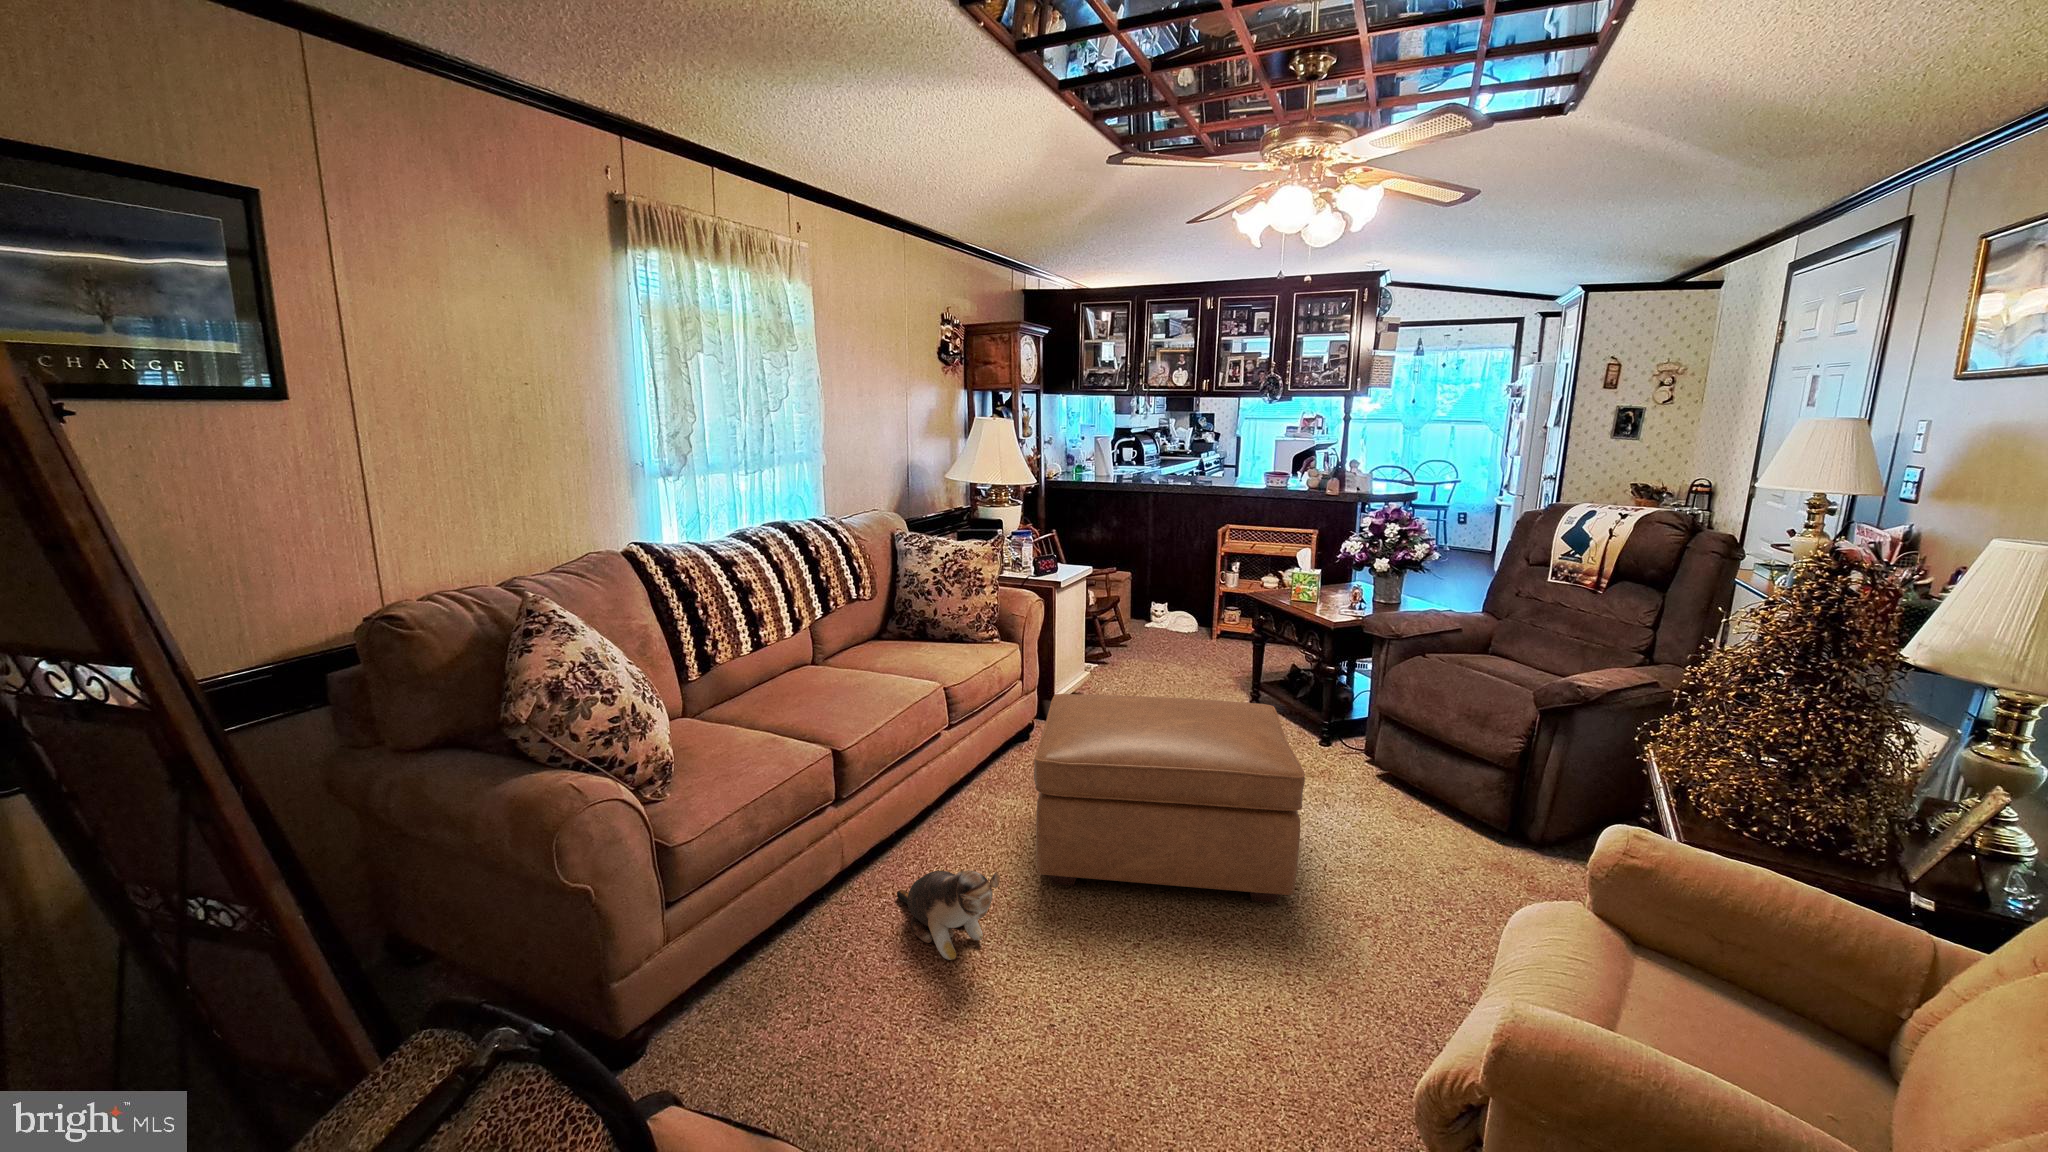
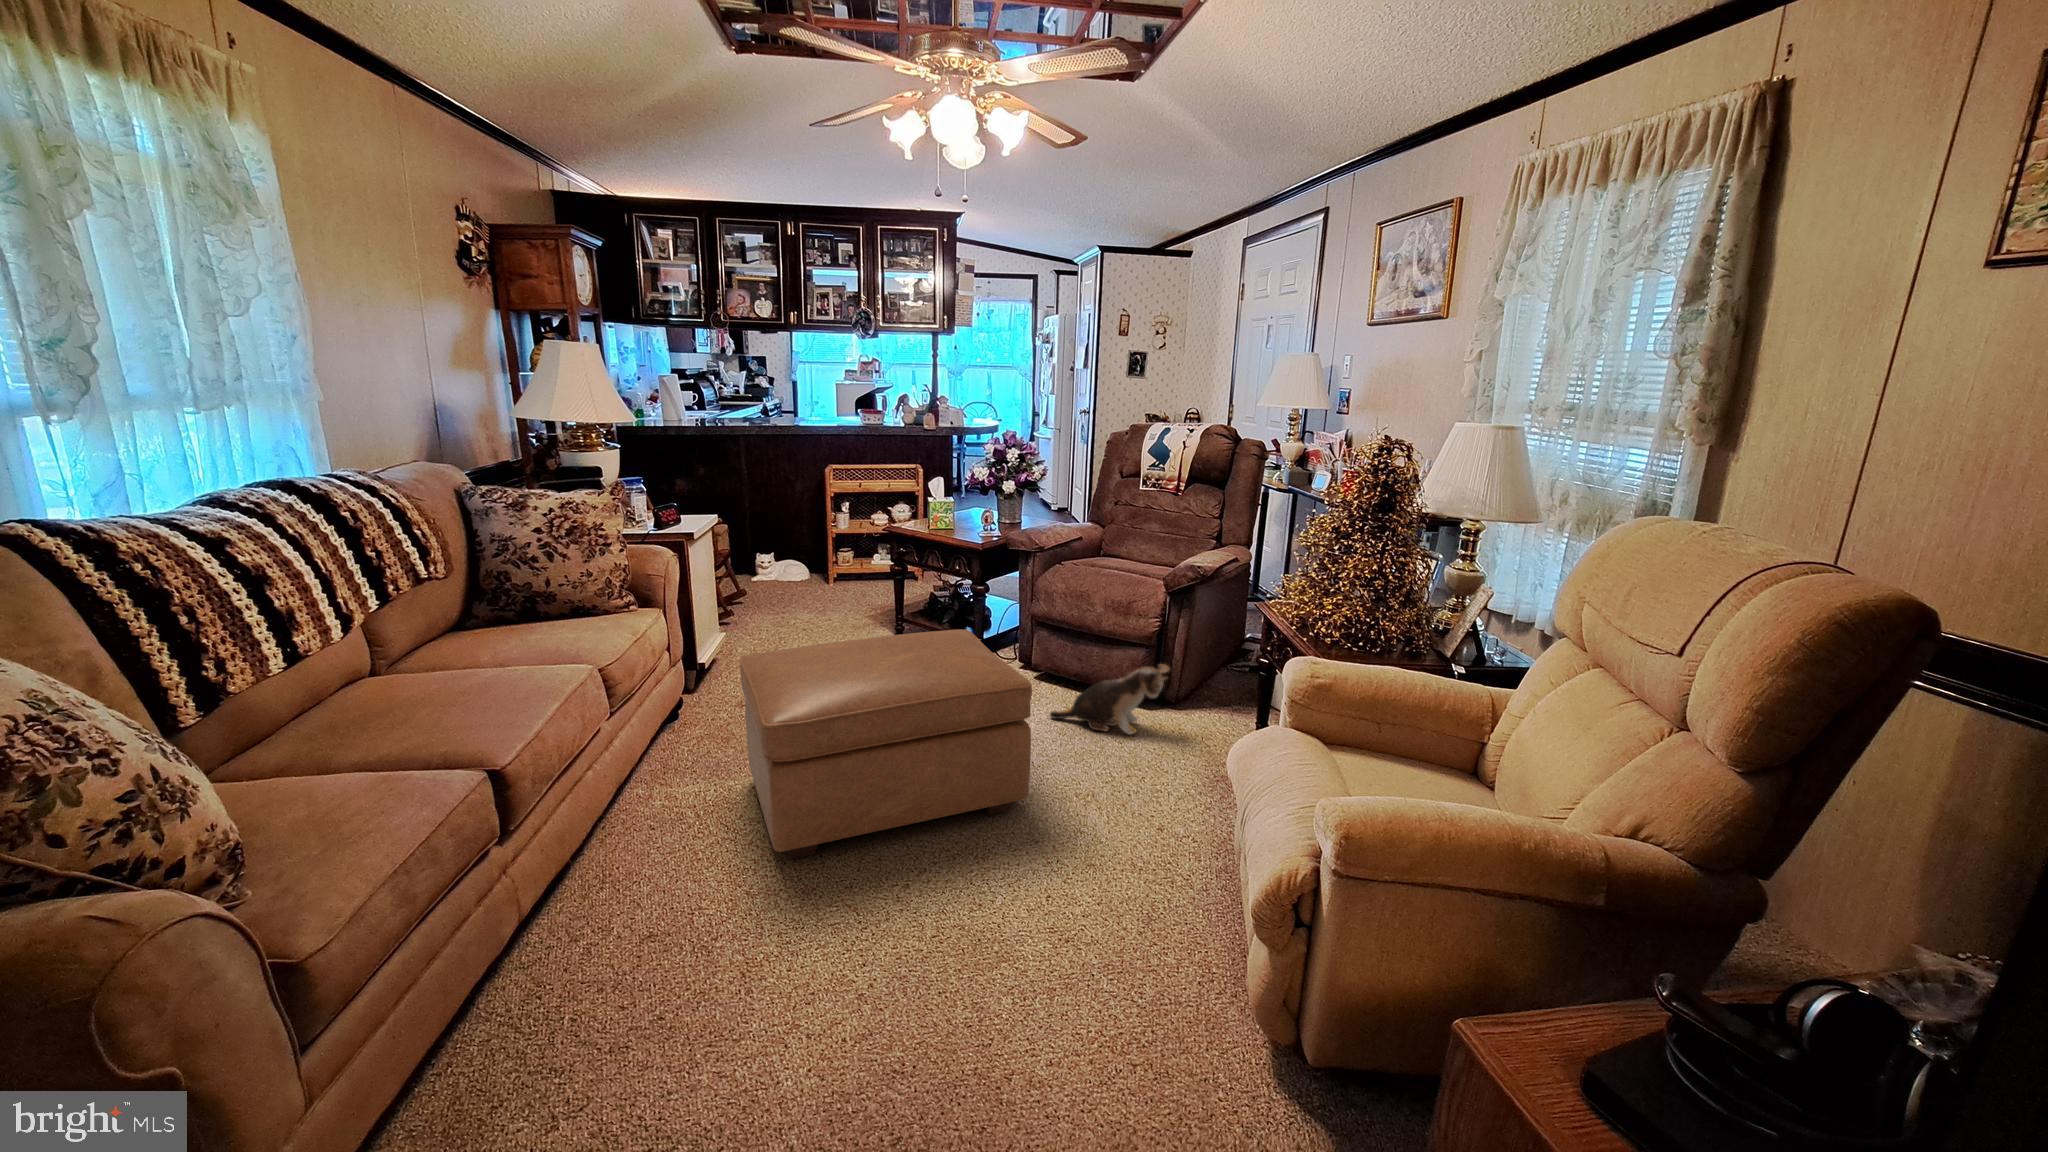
plush toy: present [897,870,1000,960] -> present [1050,664,1170,734]

